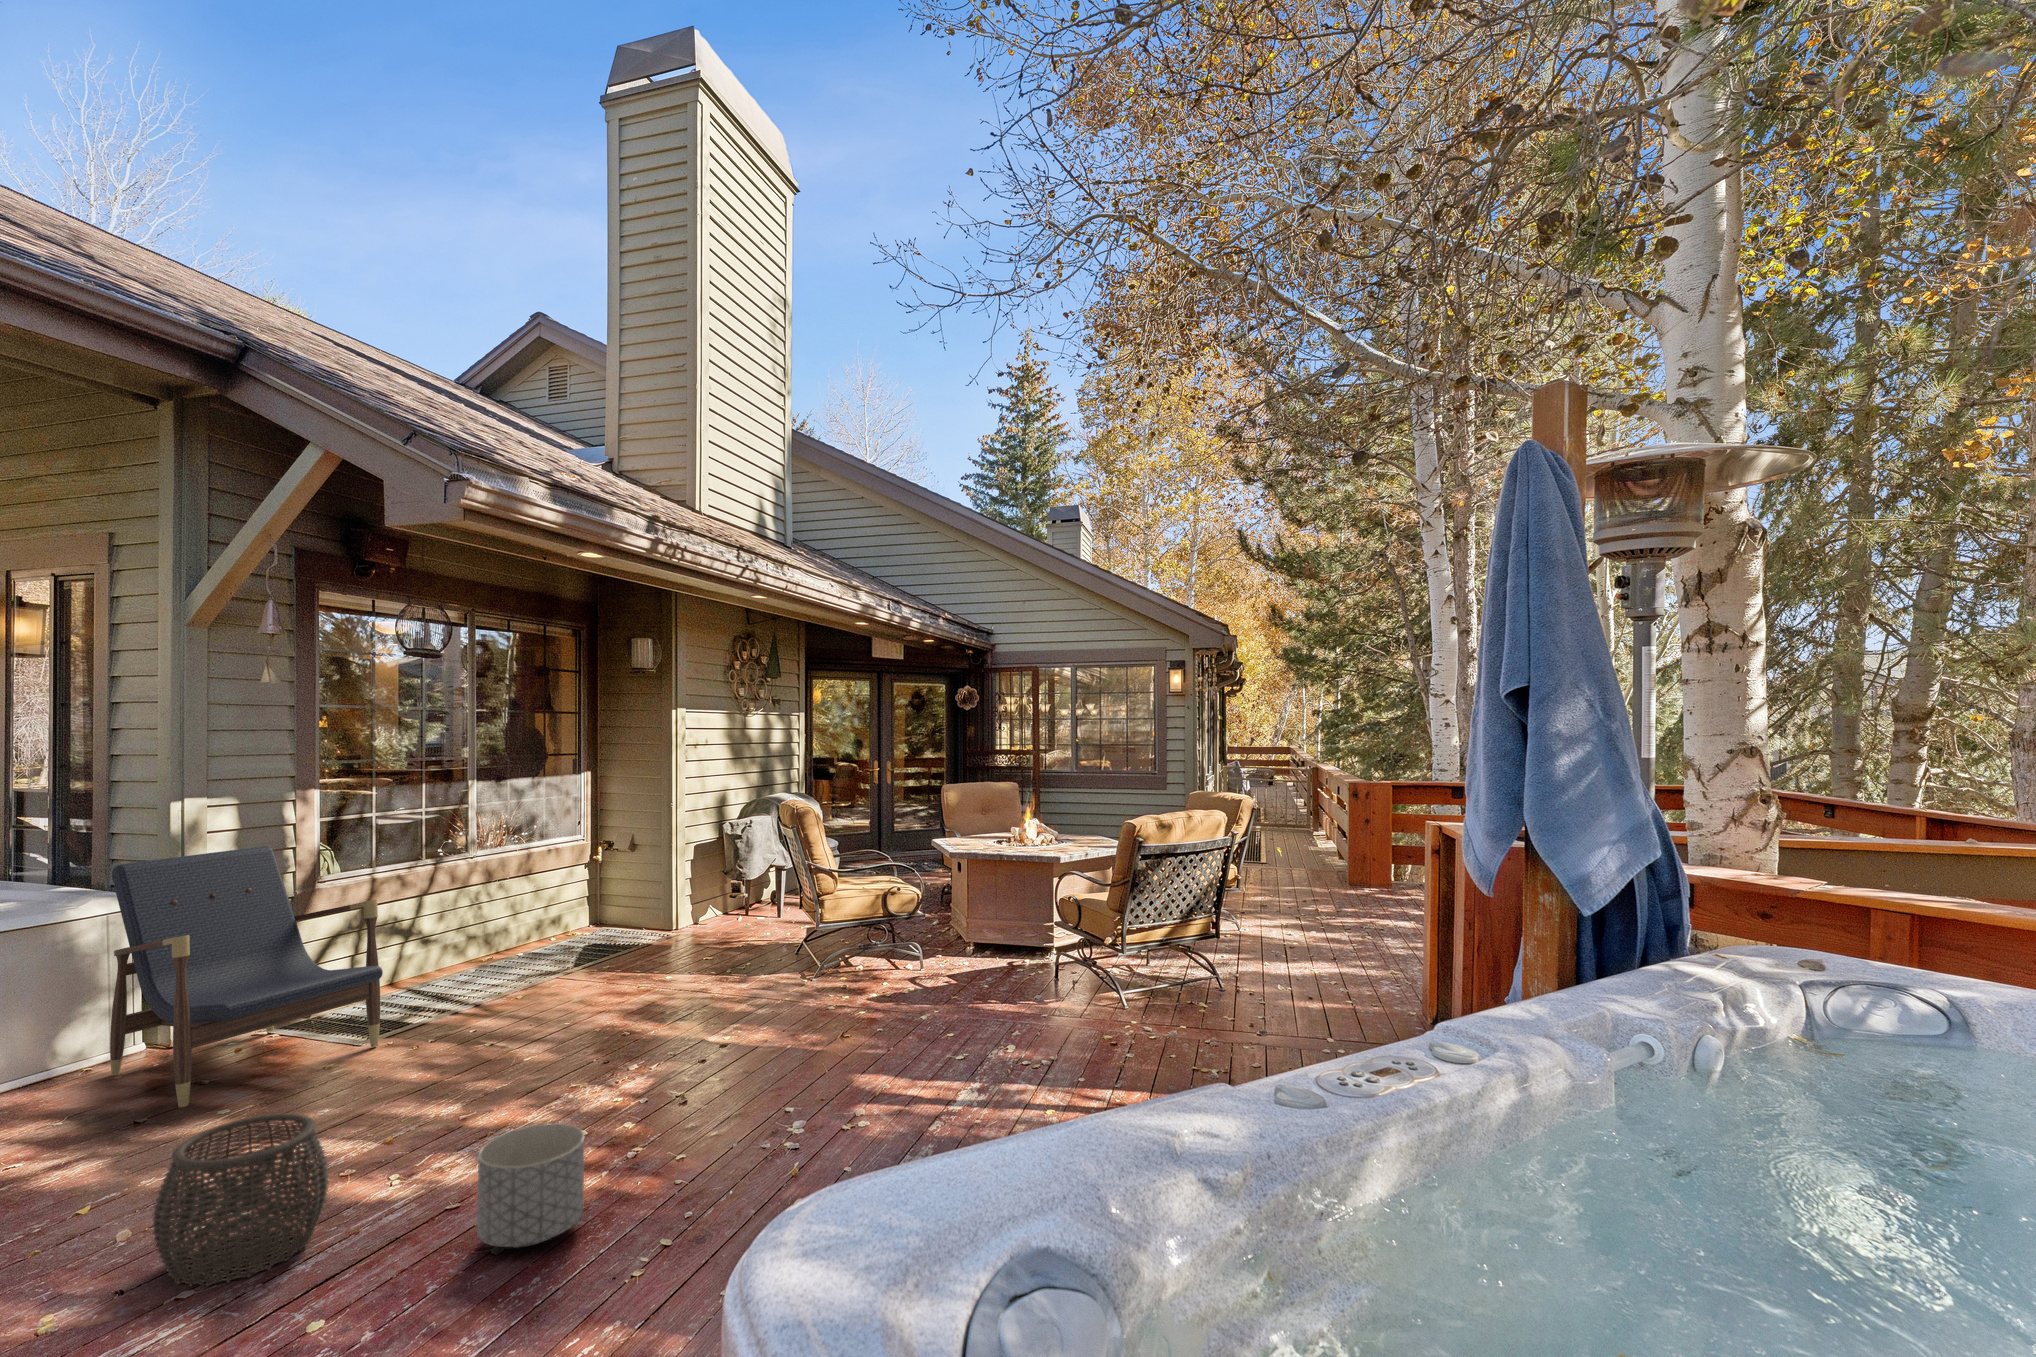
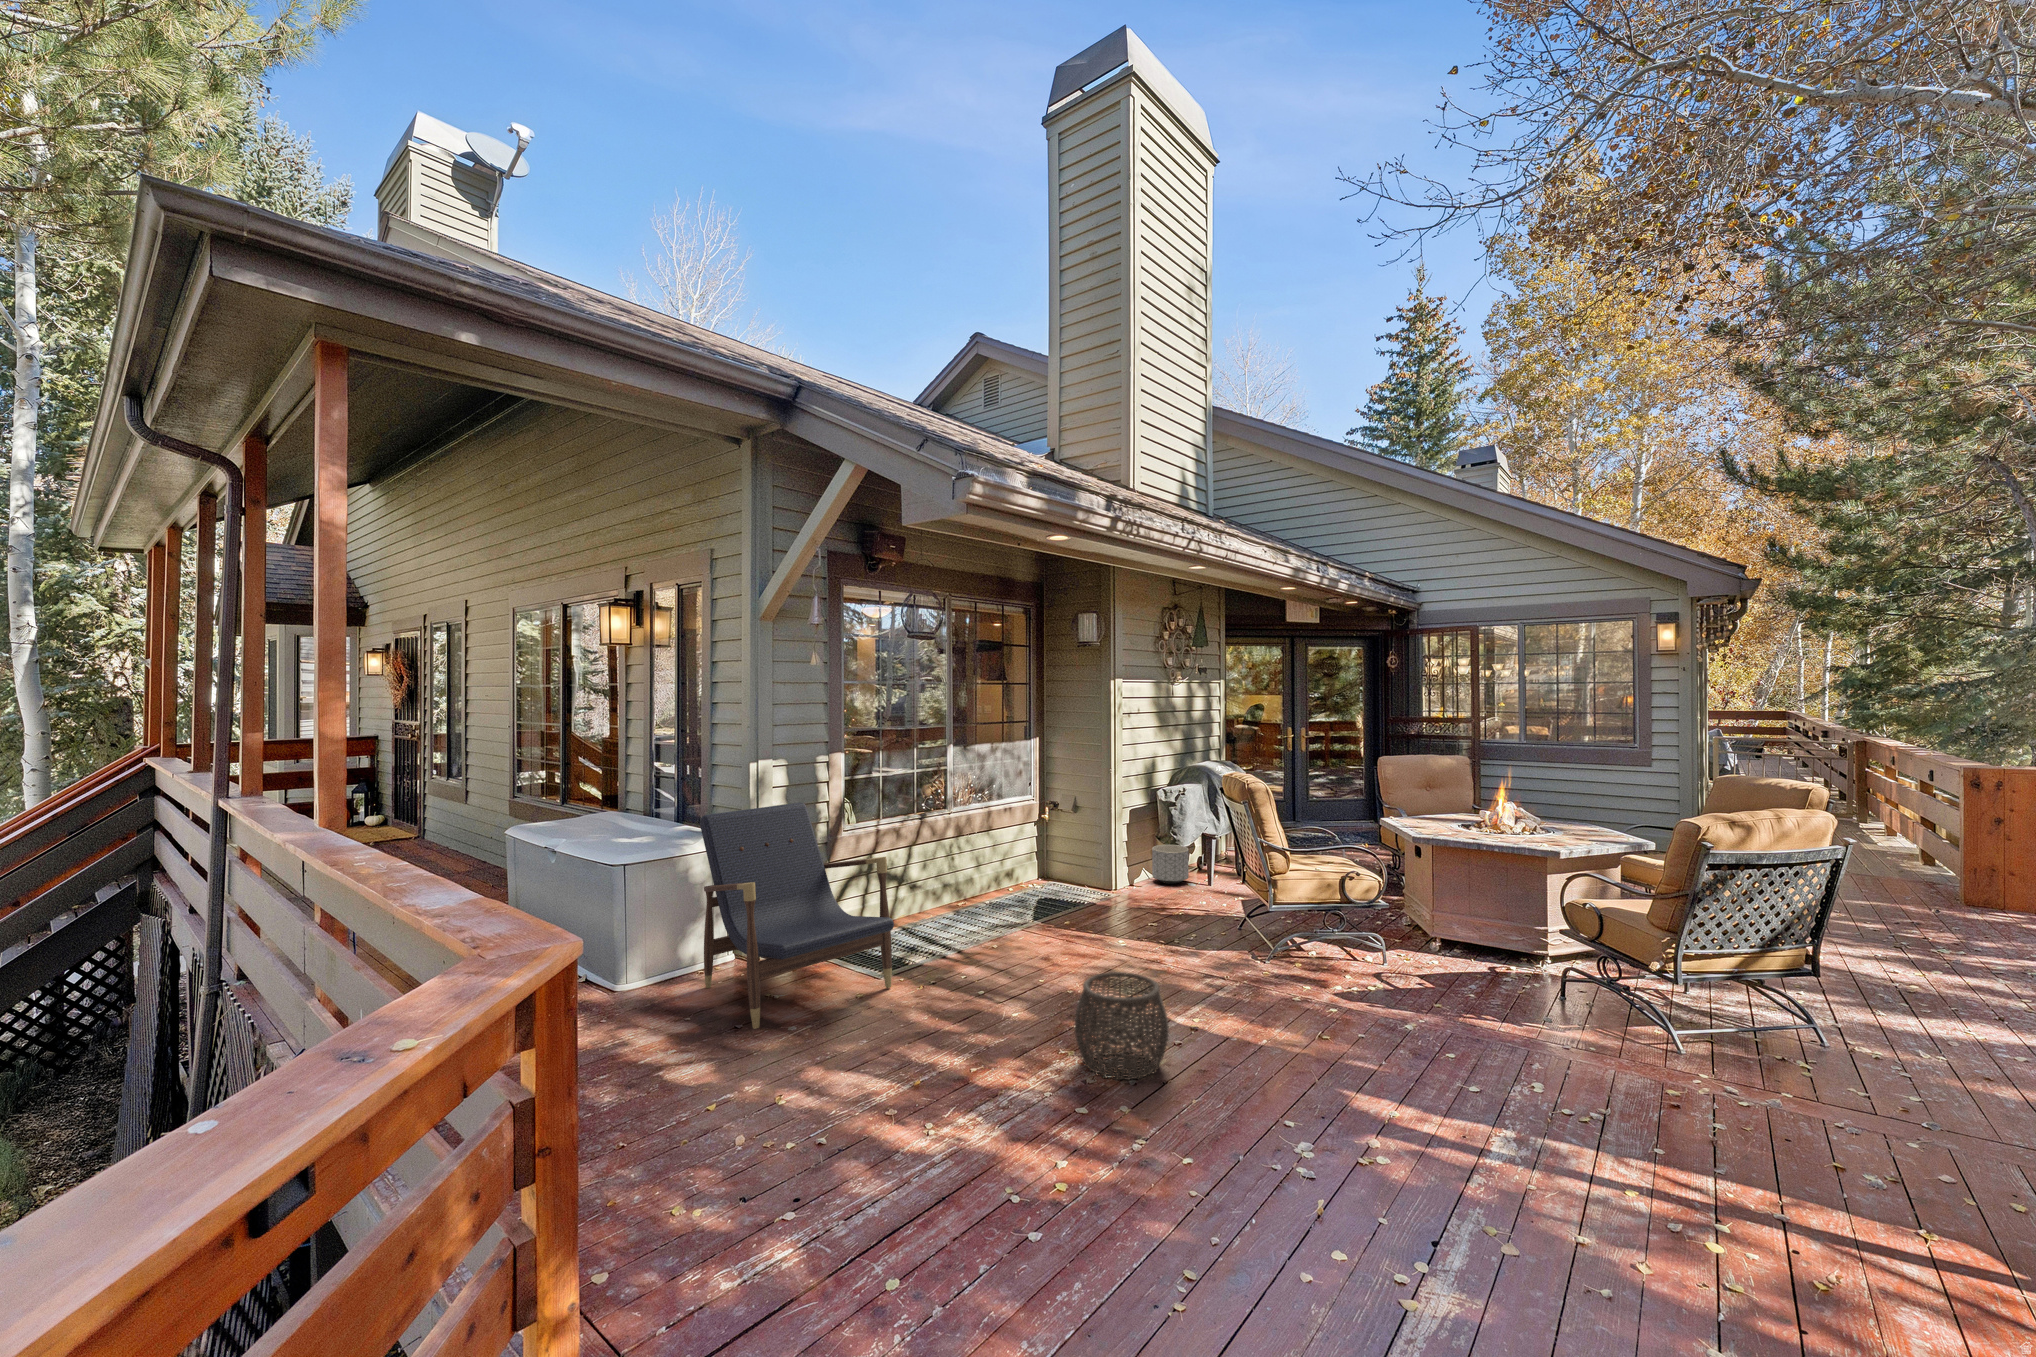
woven basket: present [153,1114,329,1286] -> present [1074,972,1169,1080]
planter: present [477,1123,585,1248] -> present [1152,845,1188,884]

